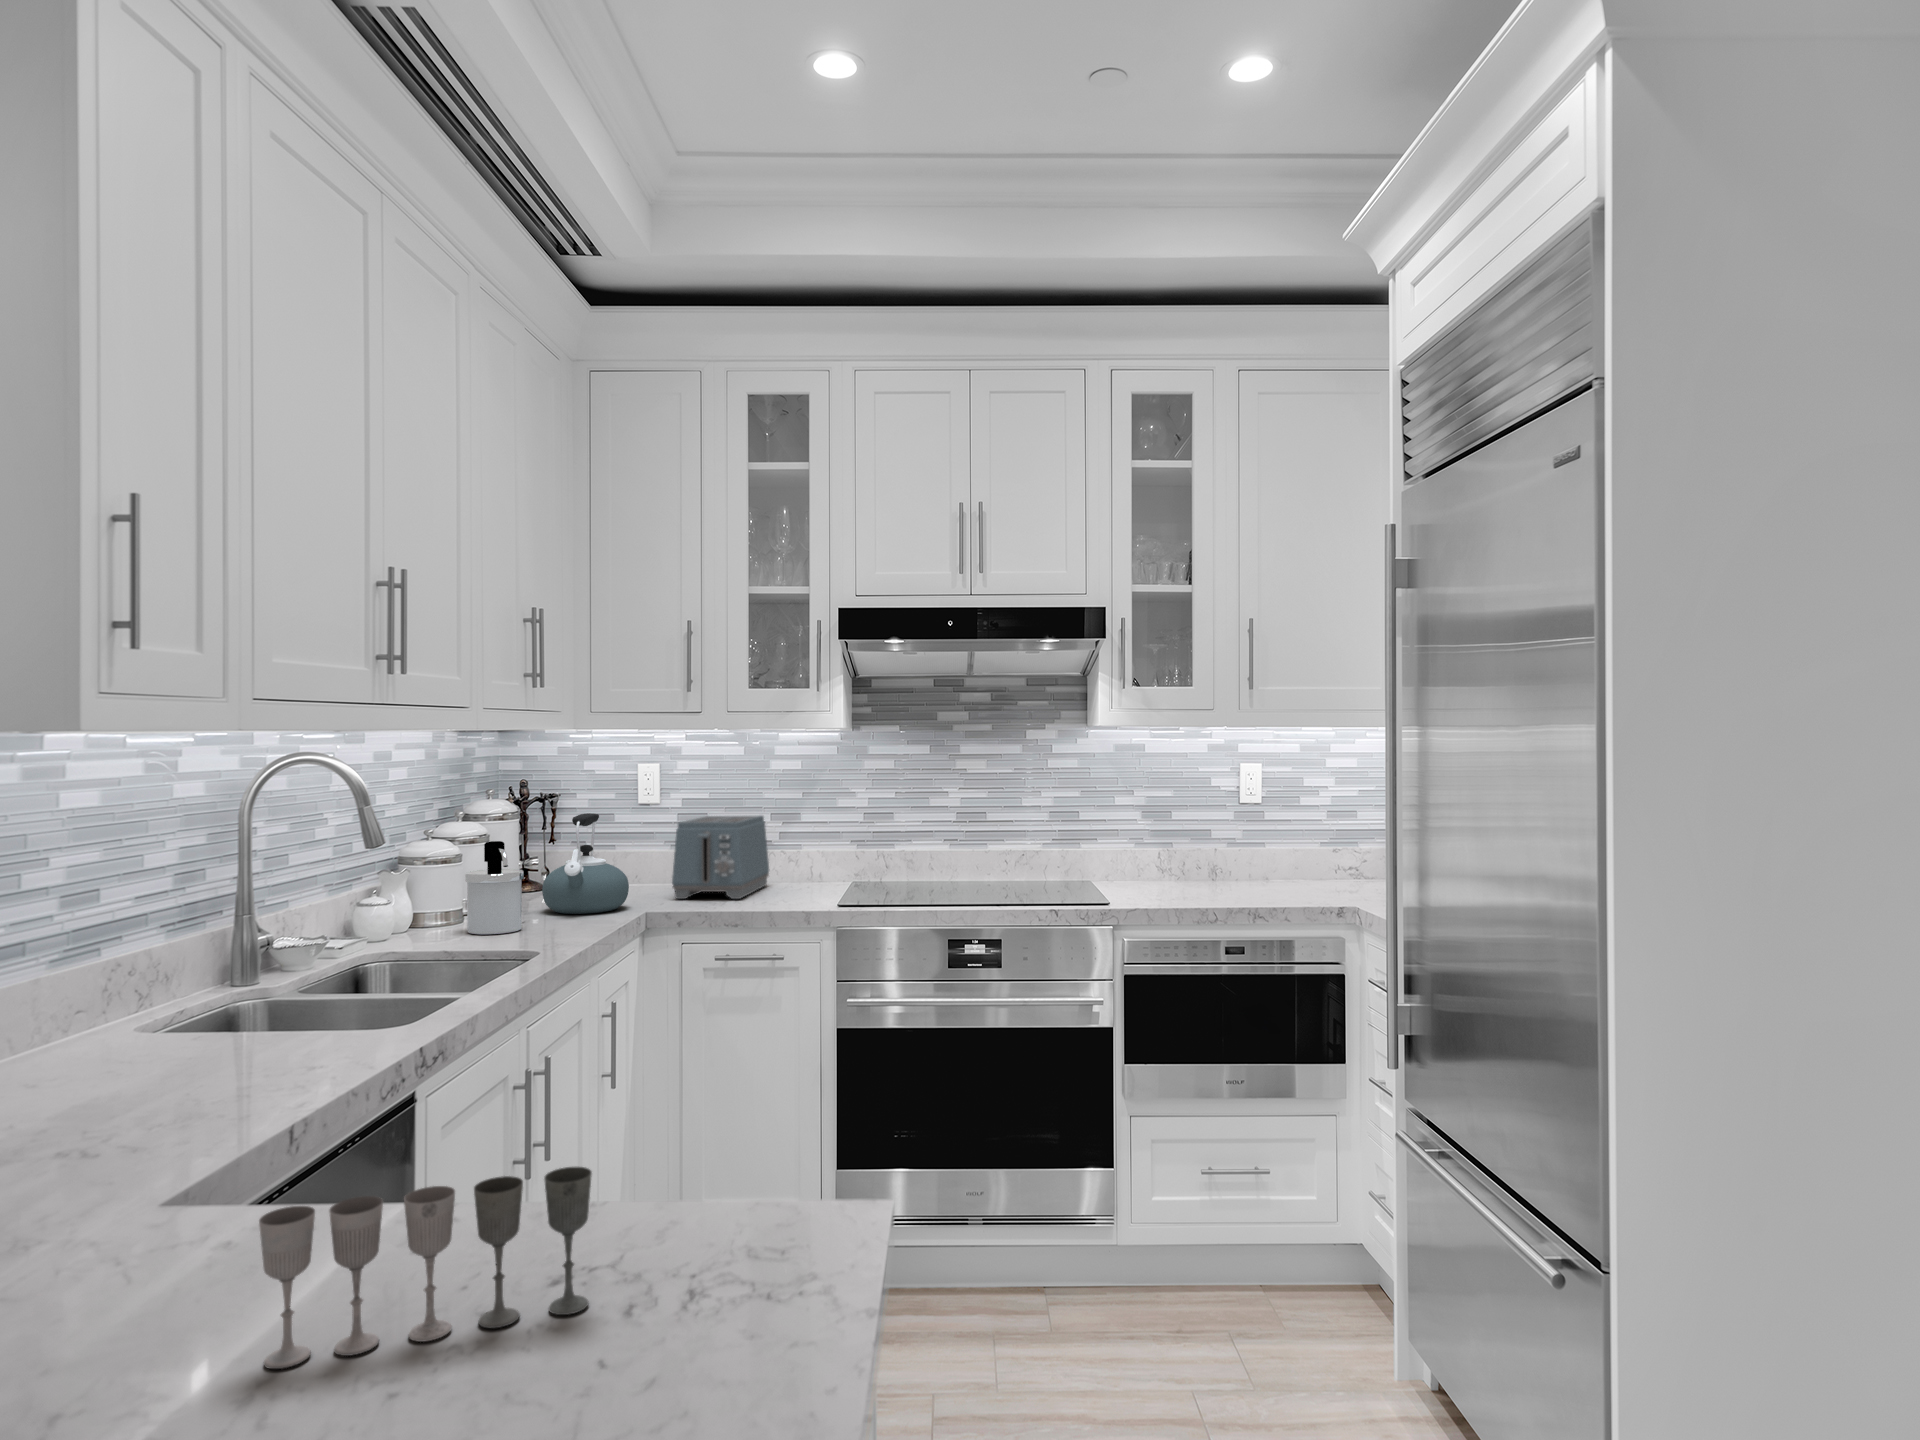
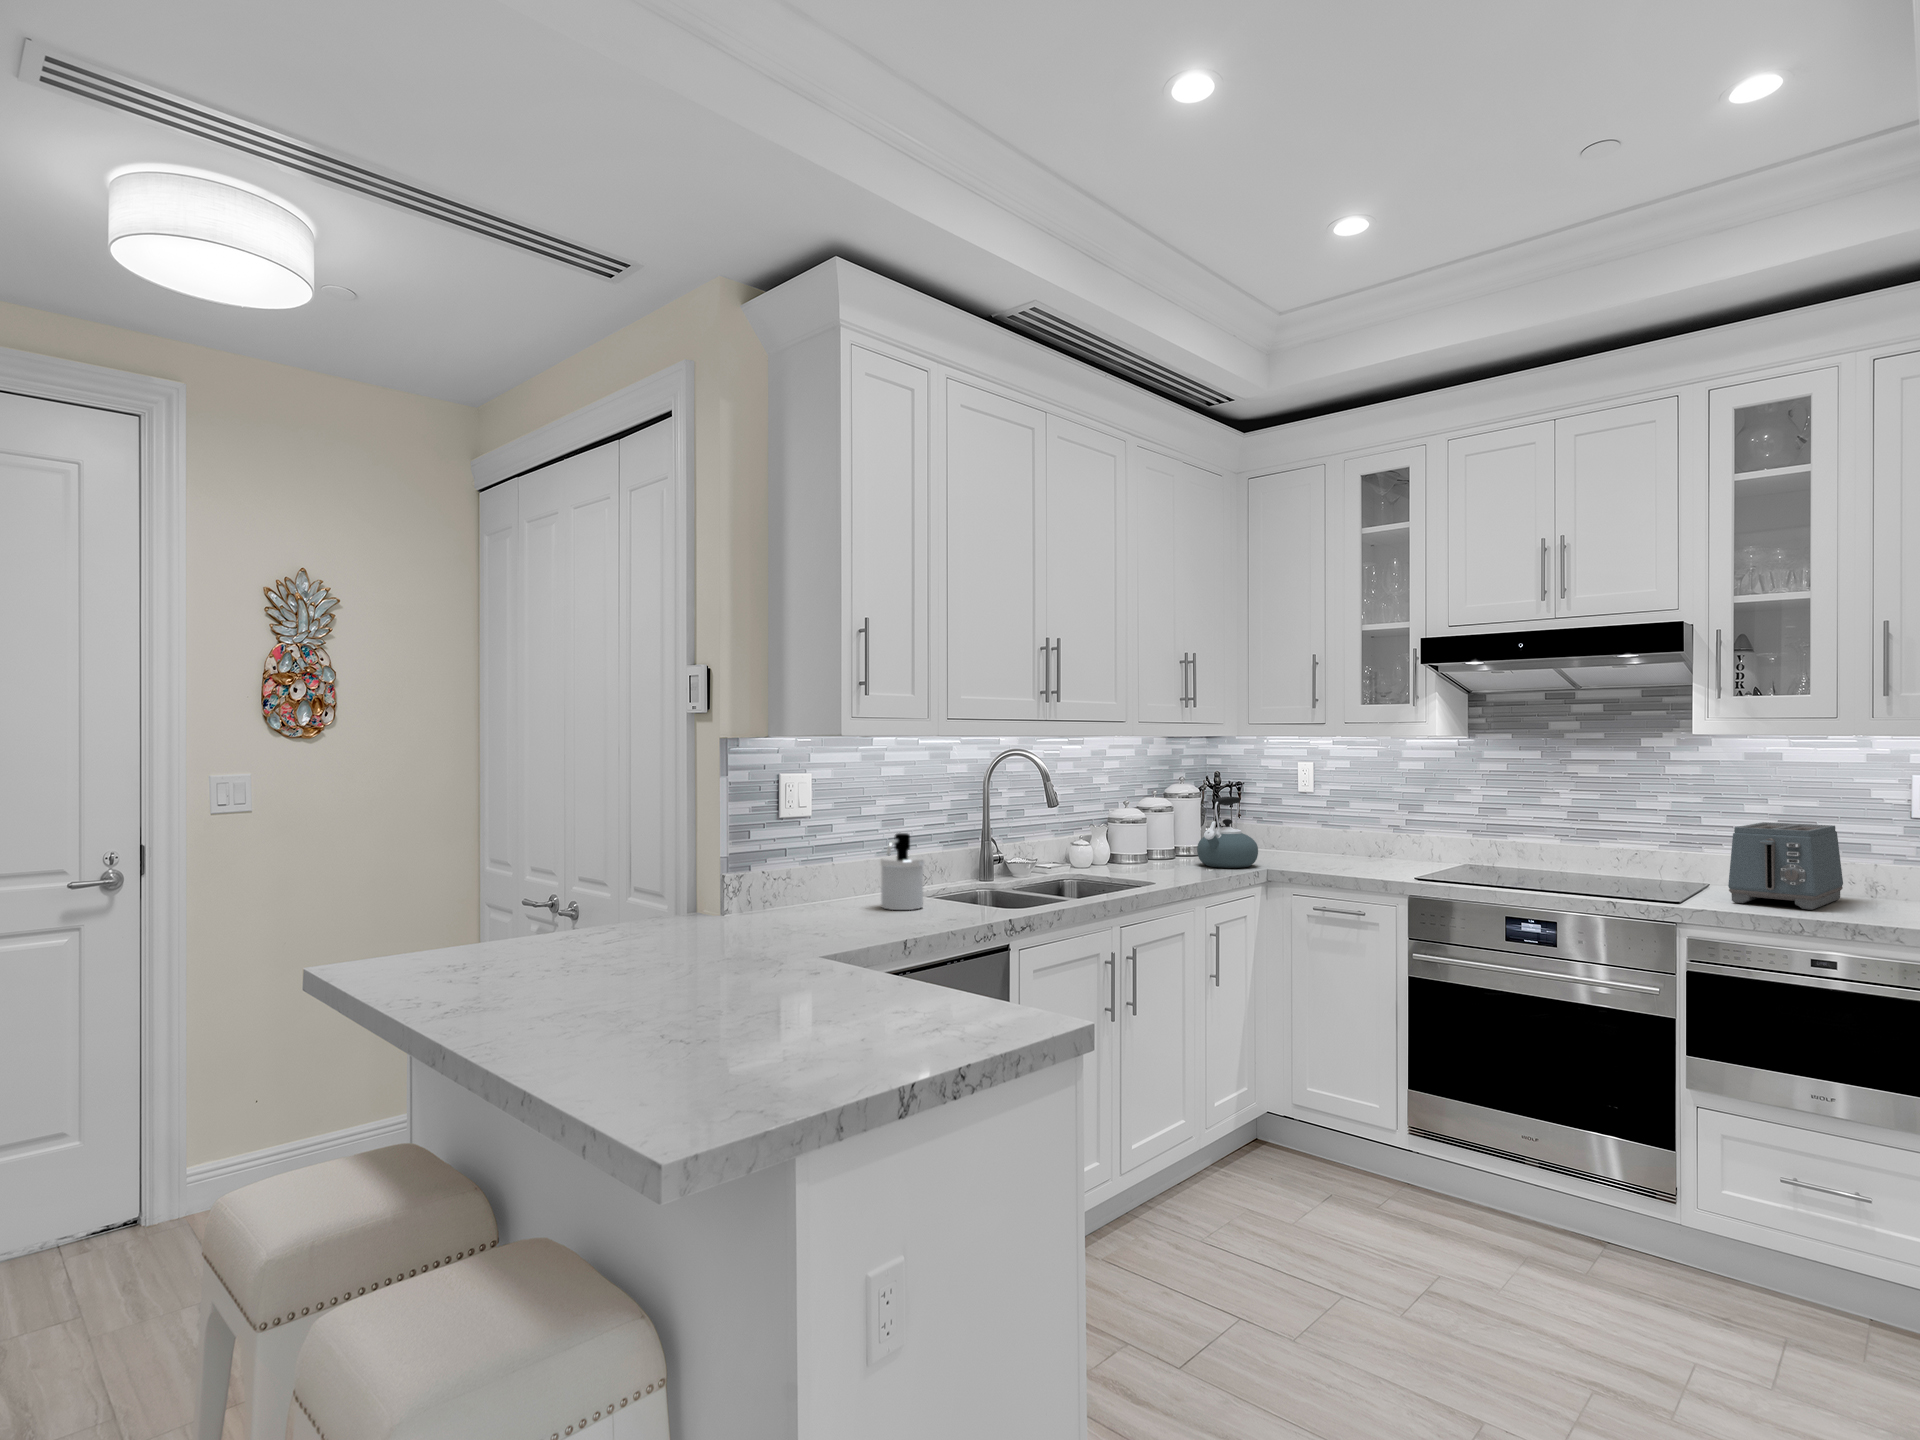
toaster: present [672,815,769,899] -> present [1728,822,1843,910]
soap dispenser: present [465,841,524,934] -> present [880,833,925,910]
wine glass: present [259,1167,592,1369] -> none [799,933,914,1002]

